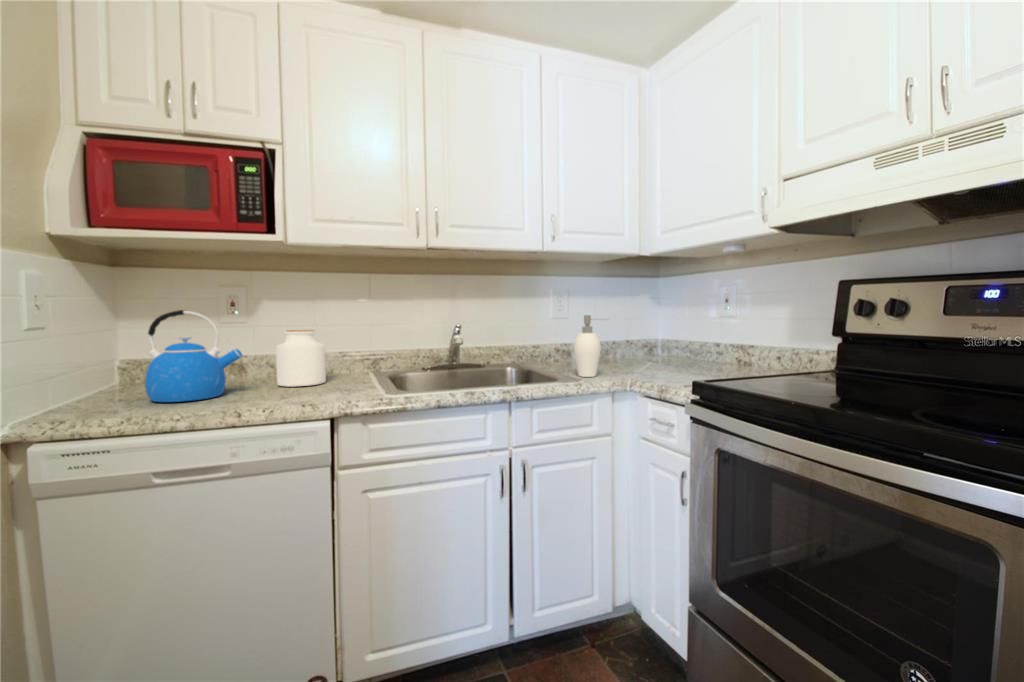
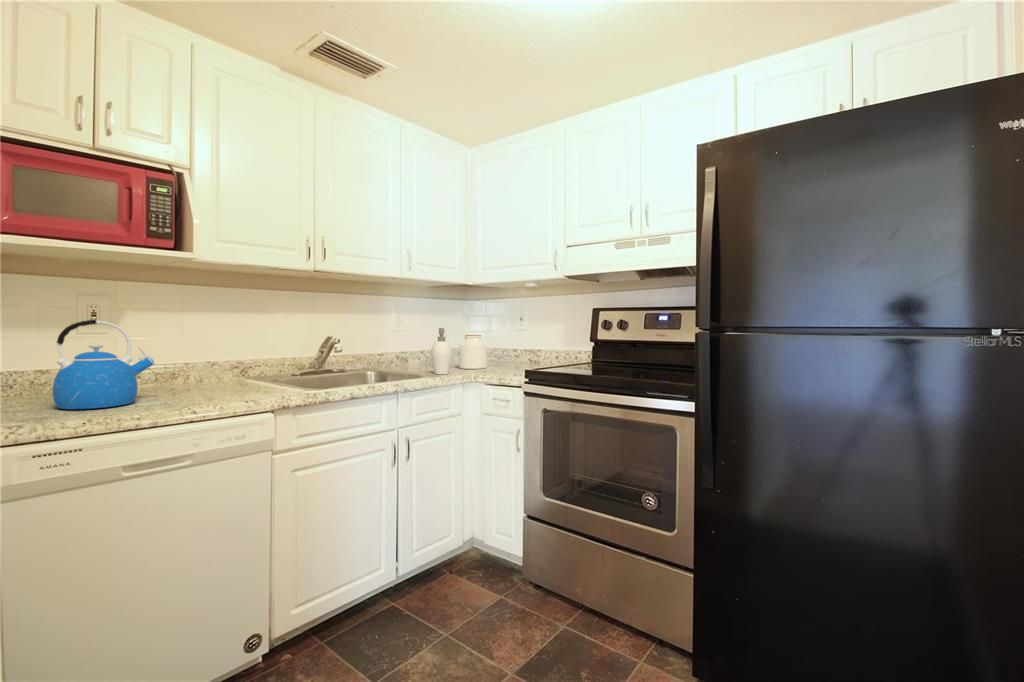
jar: present [276,330,326,387] -> present [459,335,487,369]

